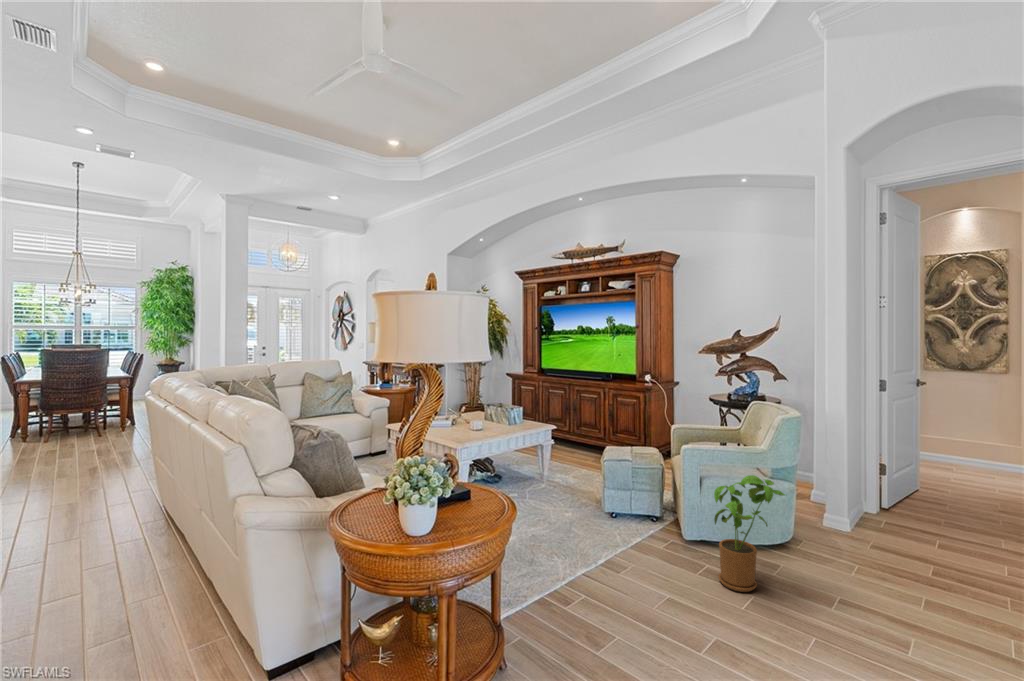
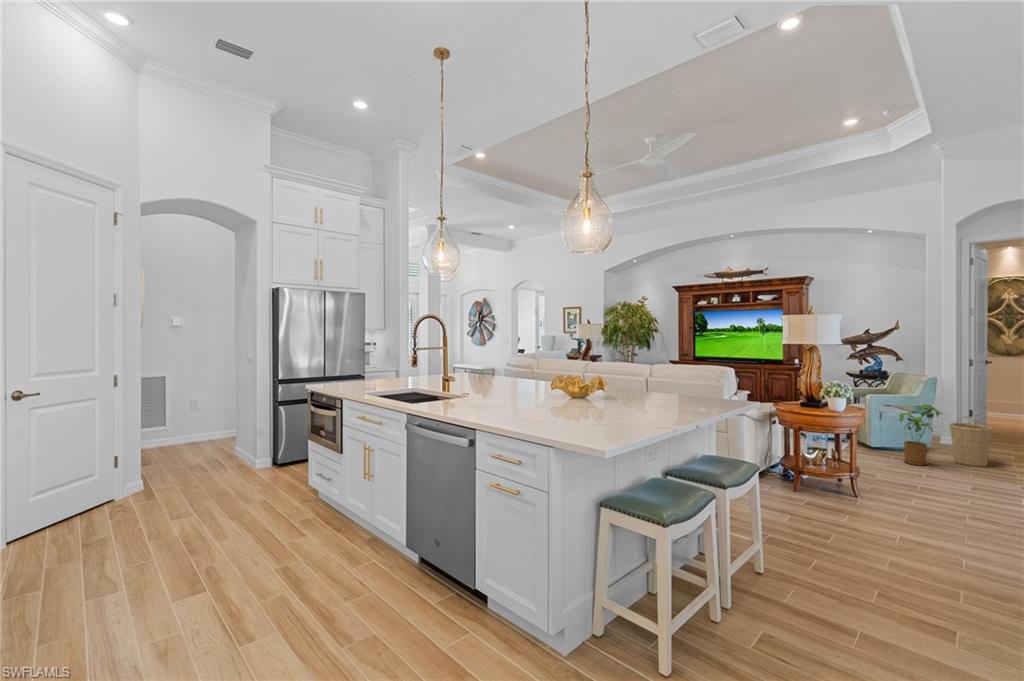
basket: none [808,493,882,598] -> present [949,417,993,467]

